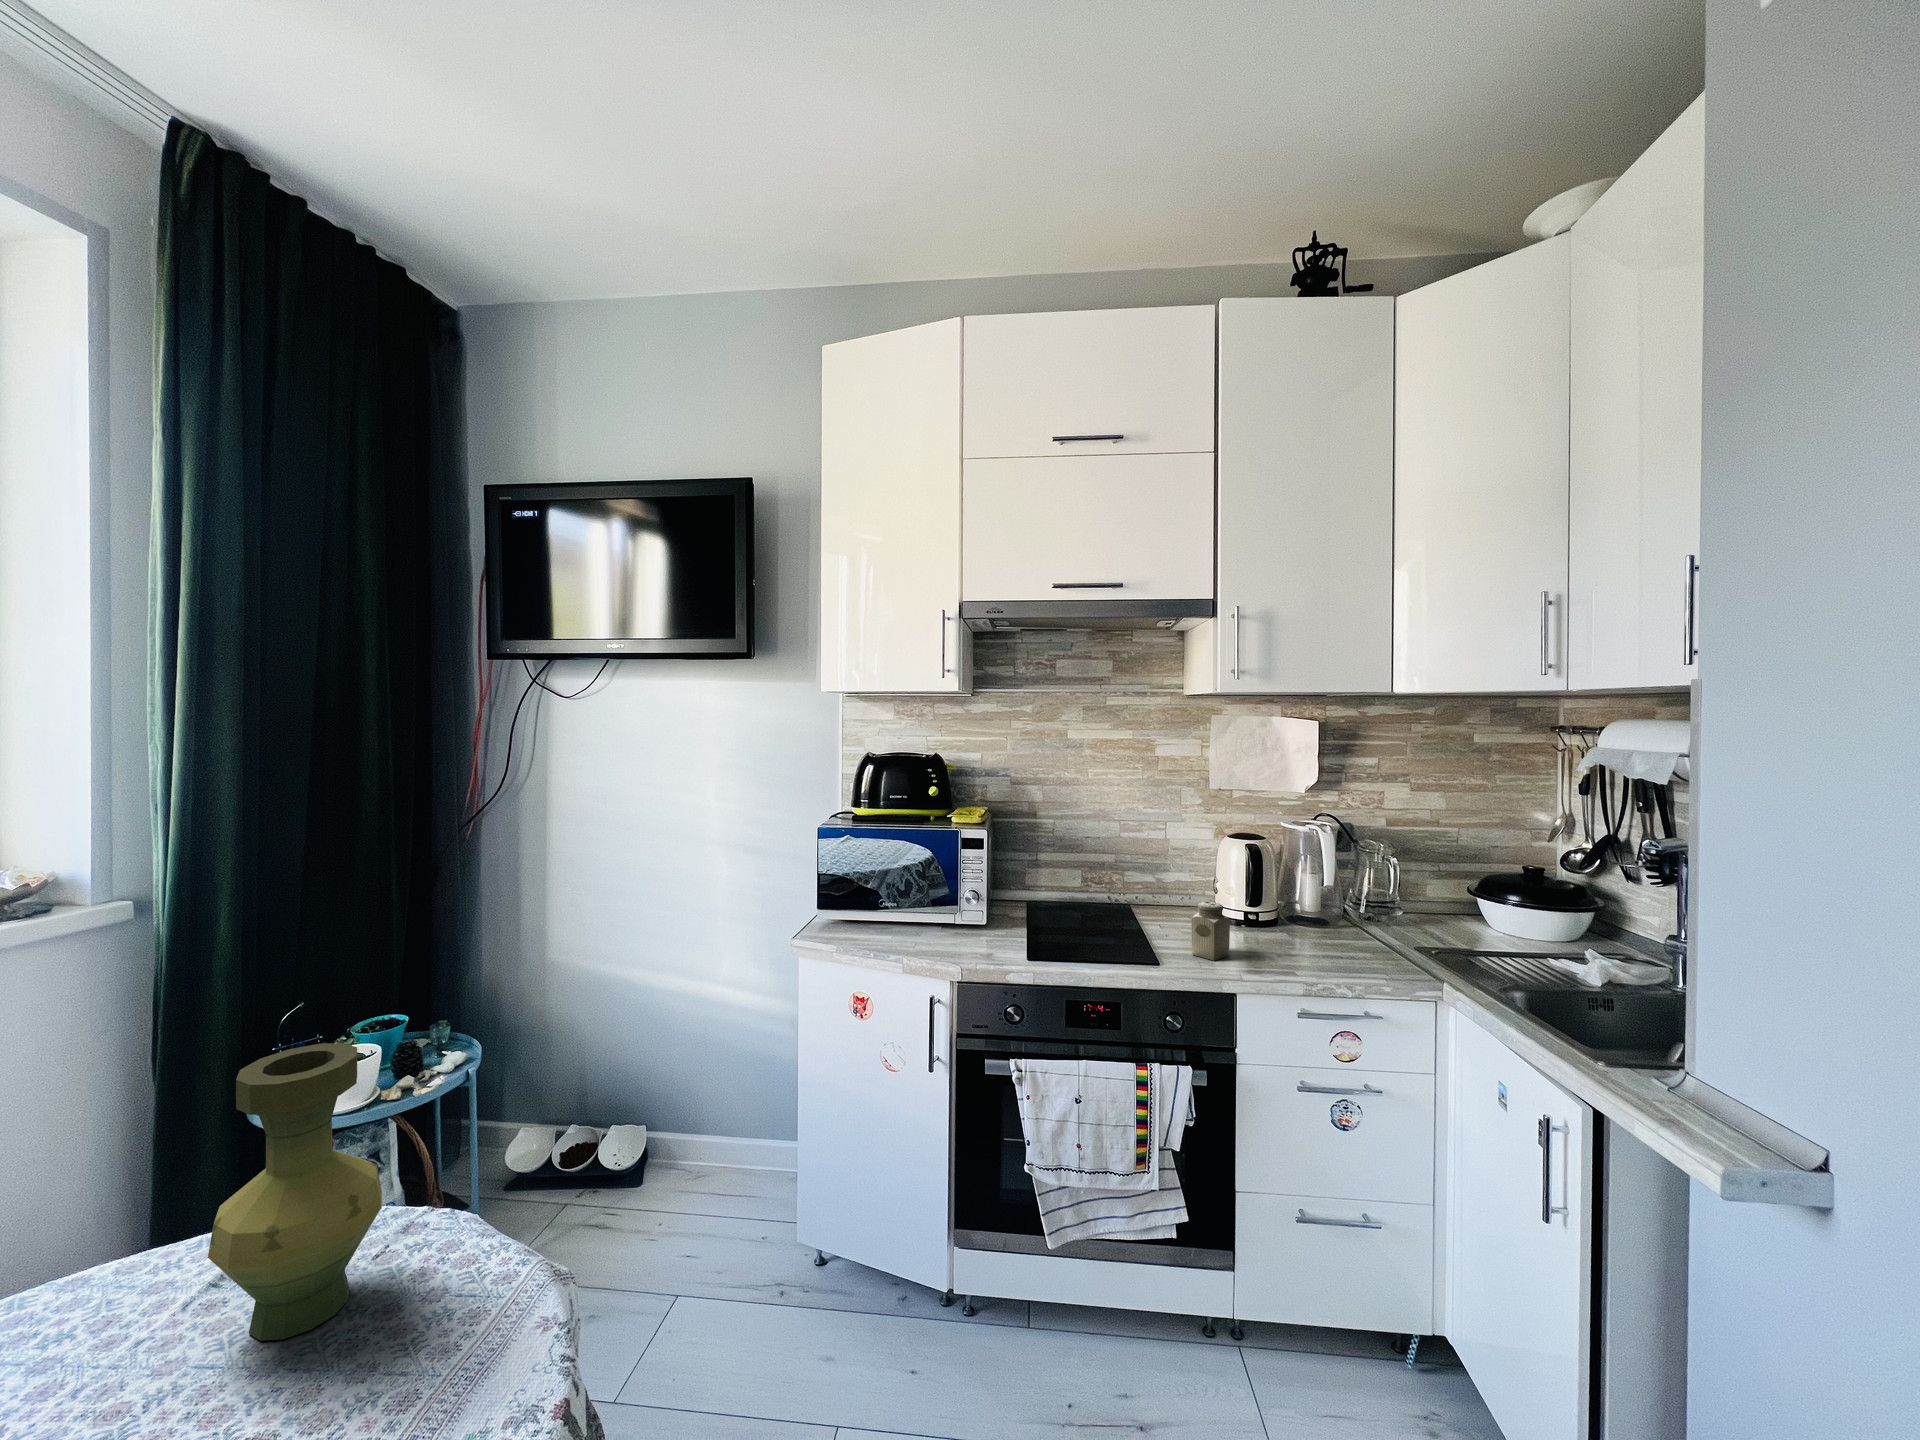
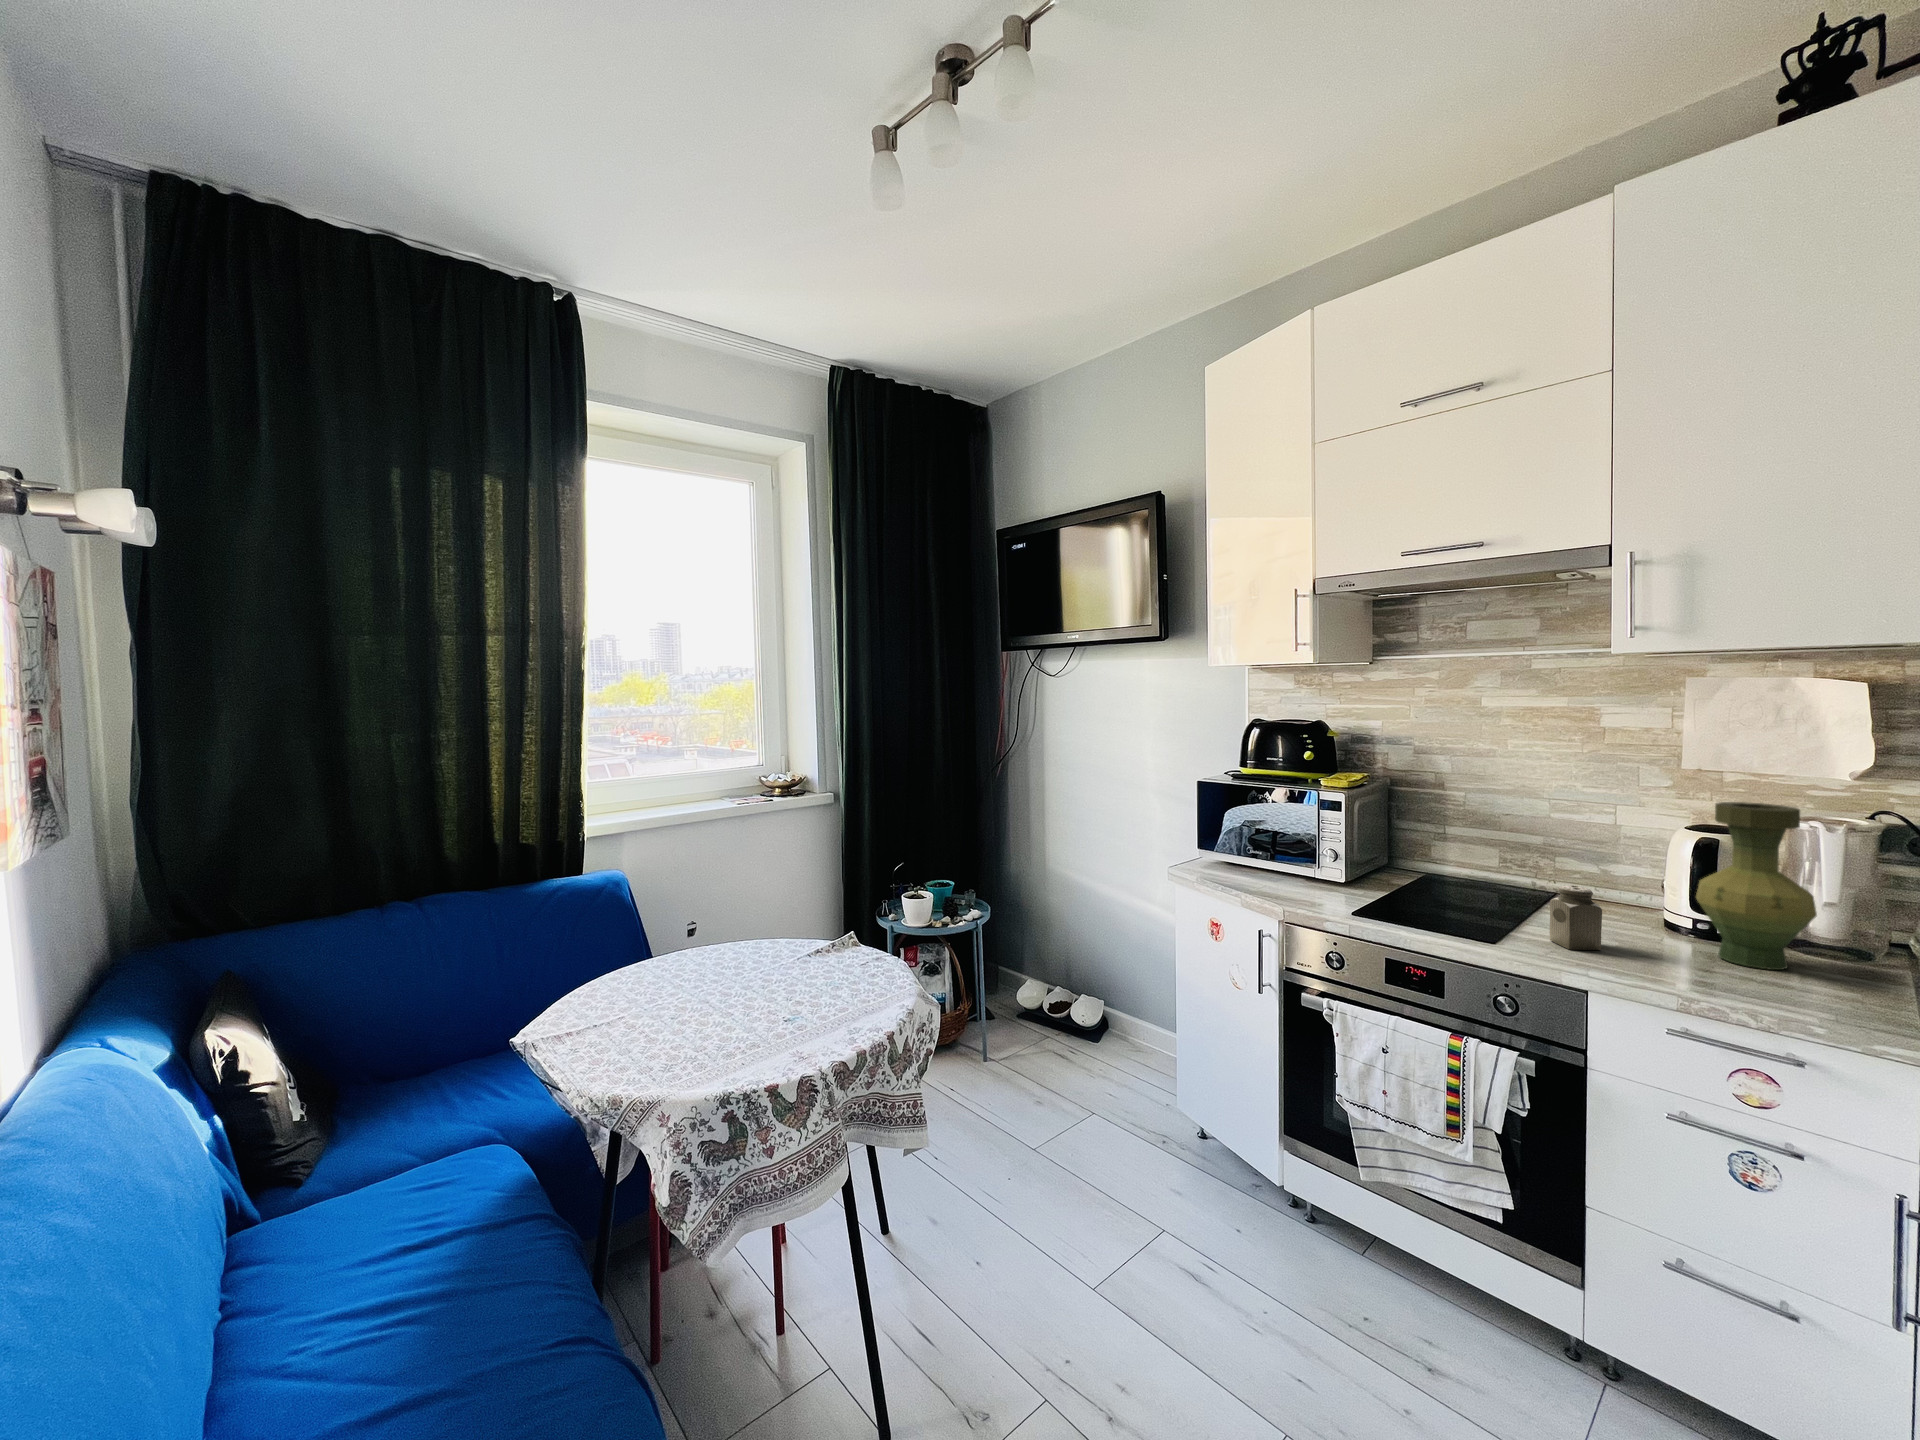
vase: present [208,1043,382,1341] -> present [1696,802,1817,970]

